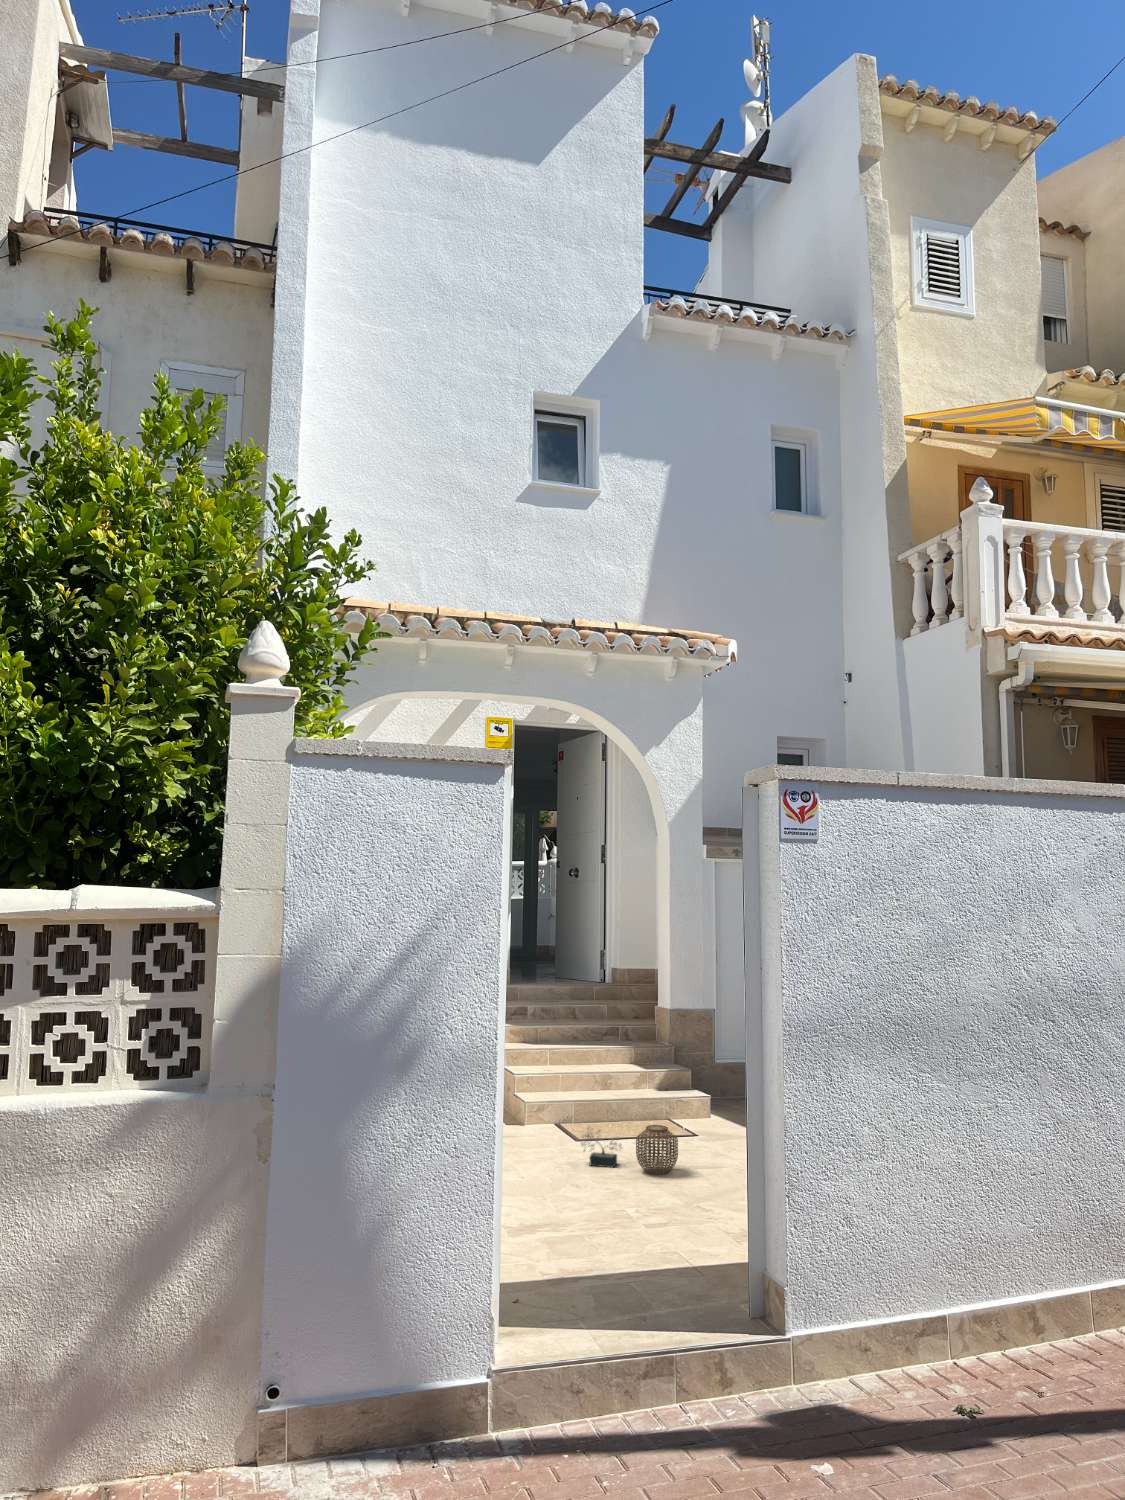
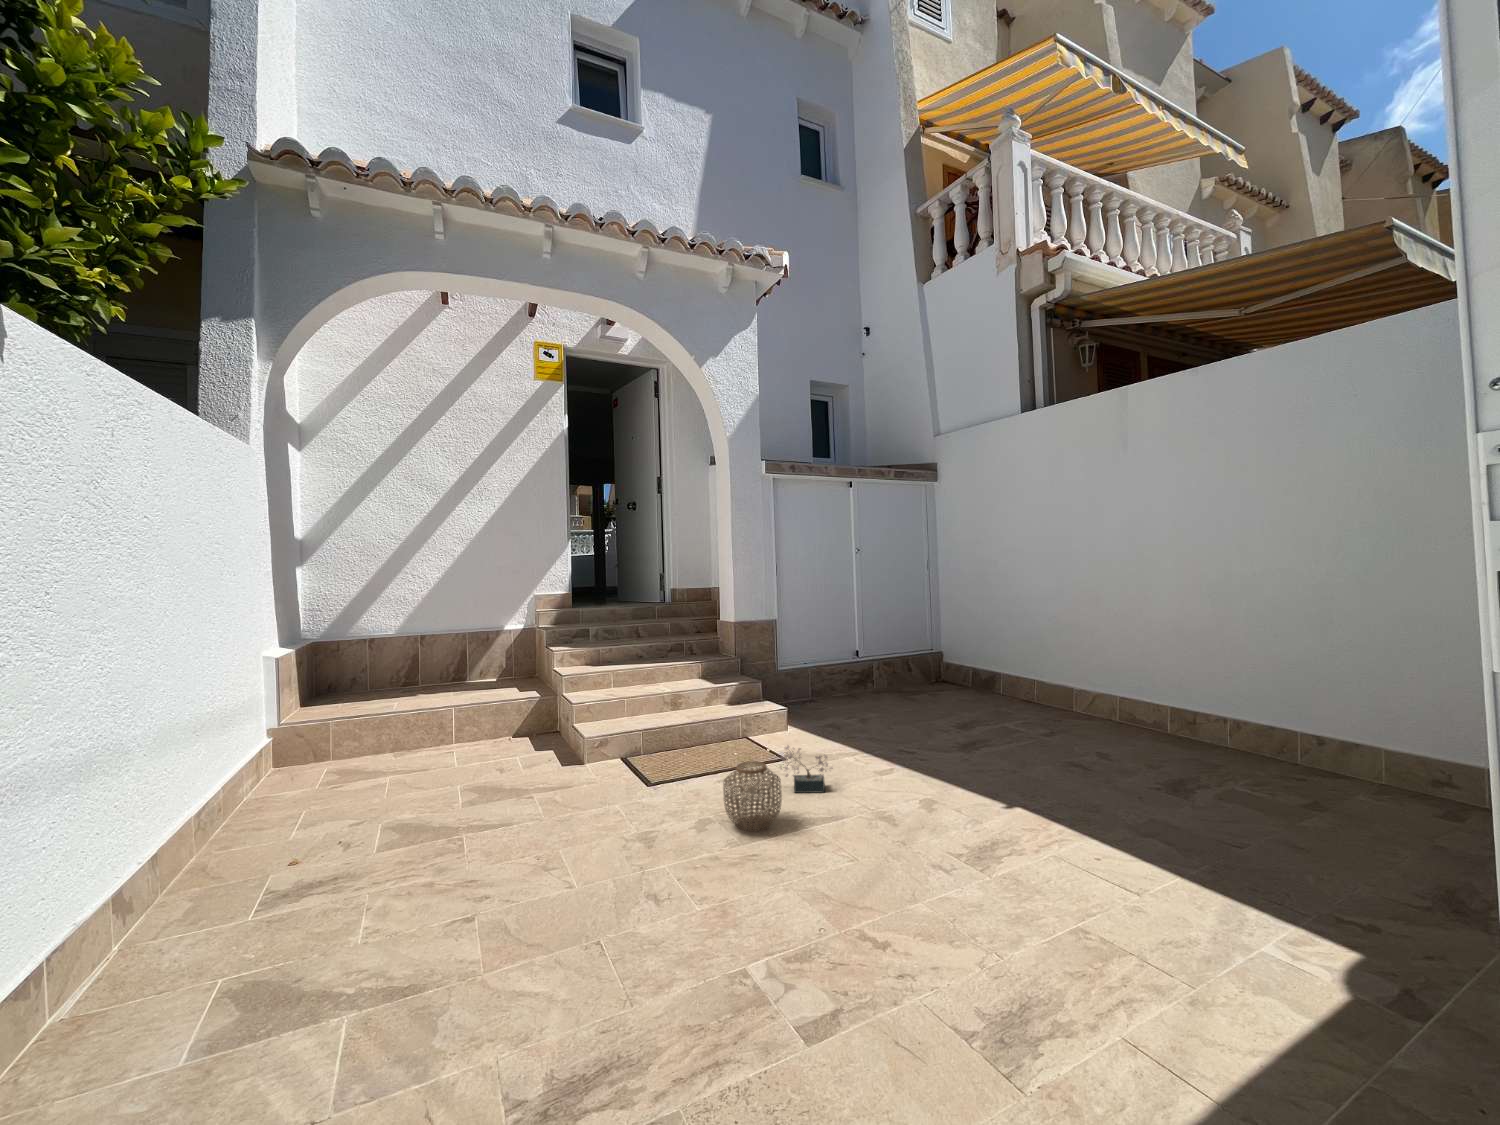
decorative plant: present [581,1127,622,1167] -> present [780,746,832,793]

